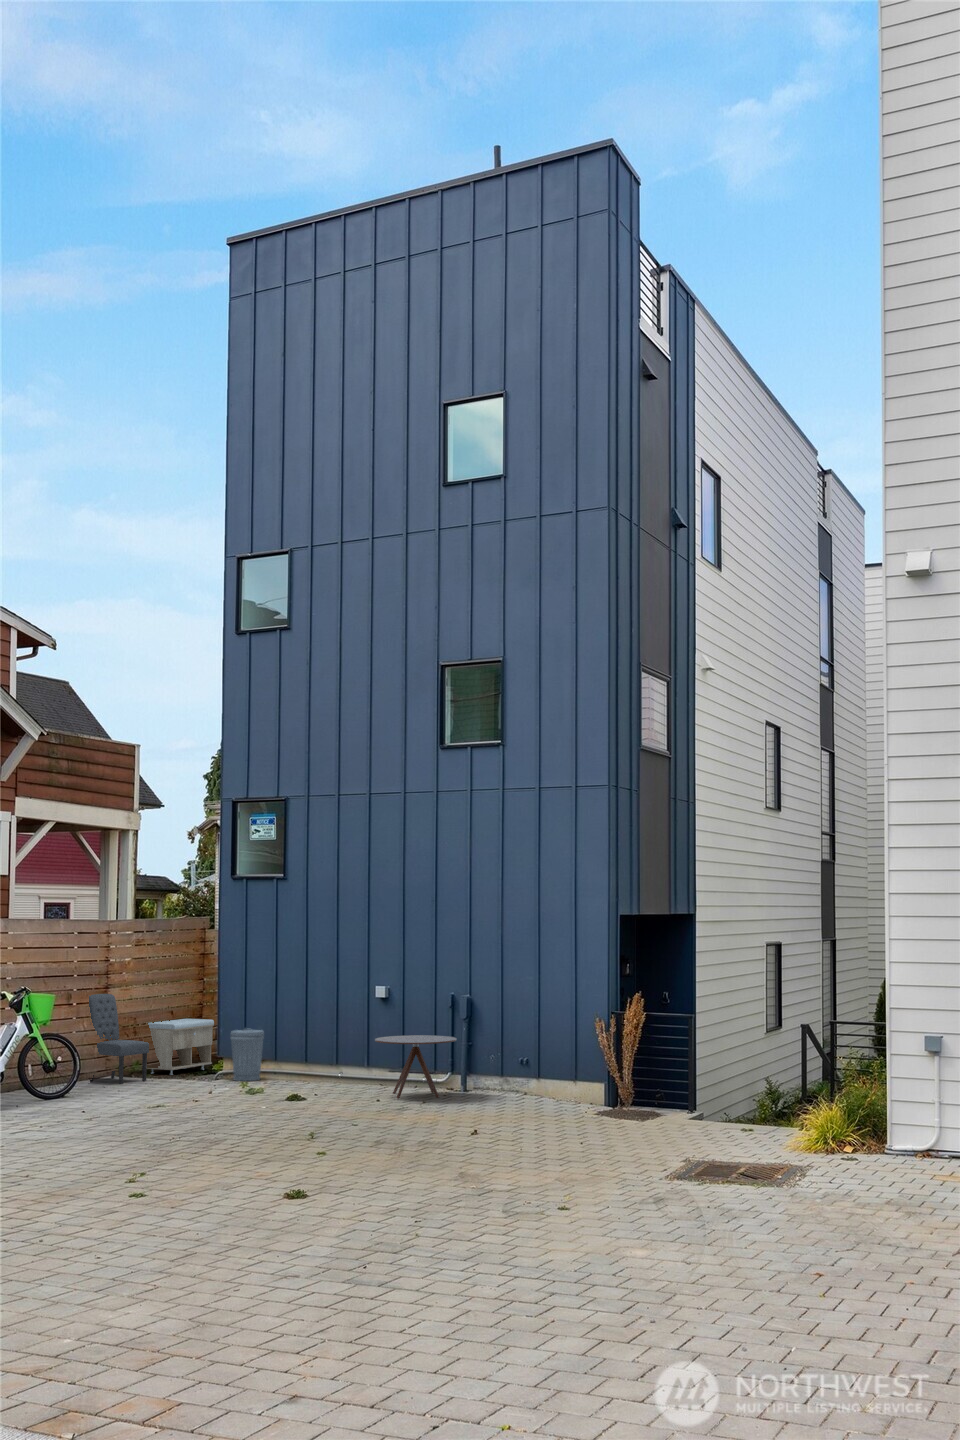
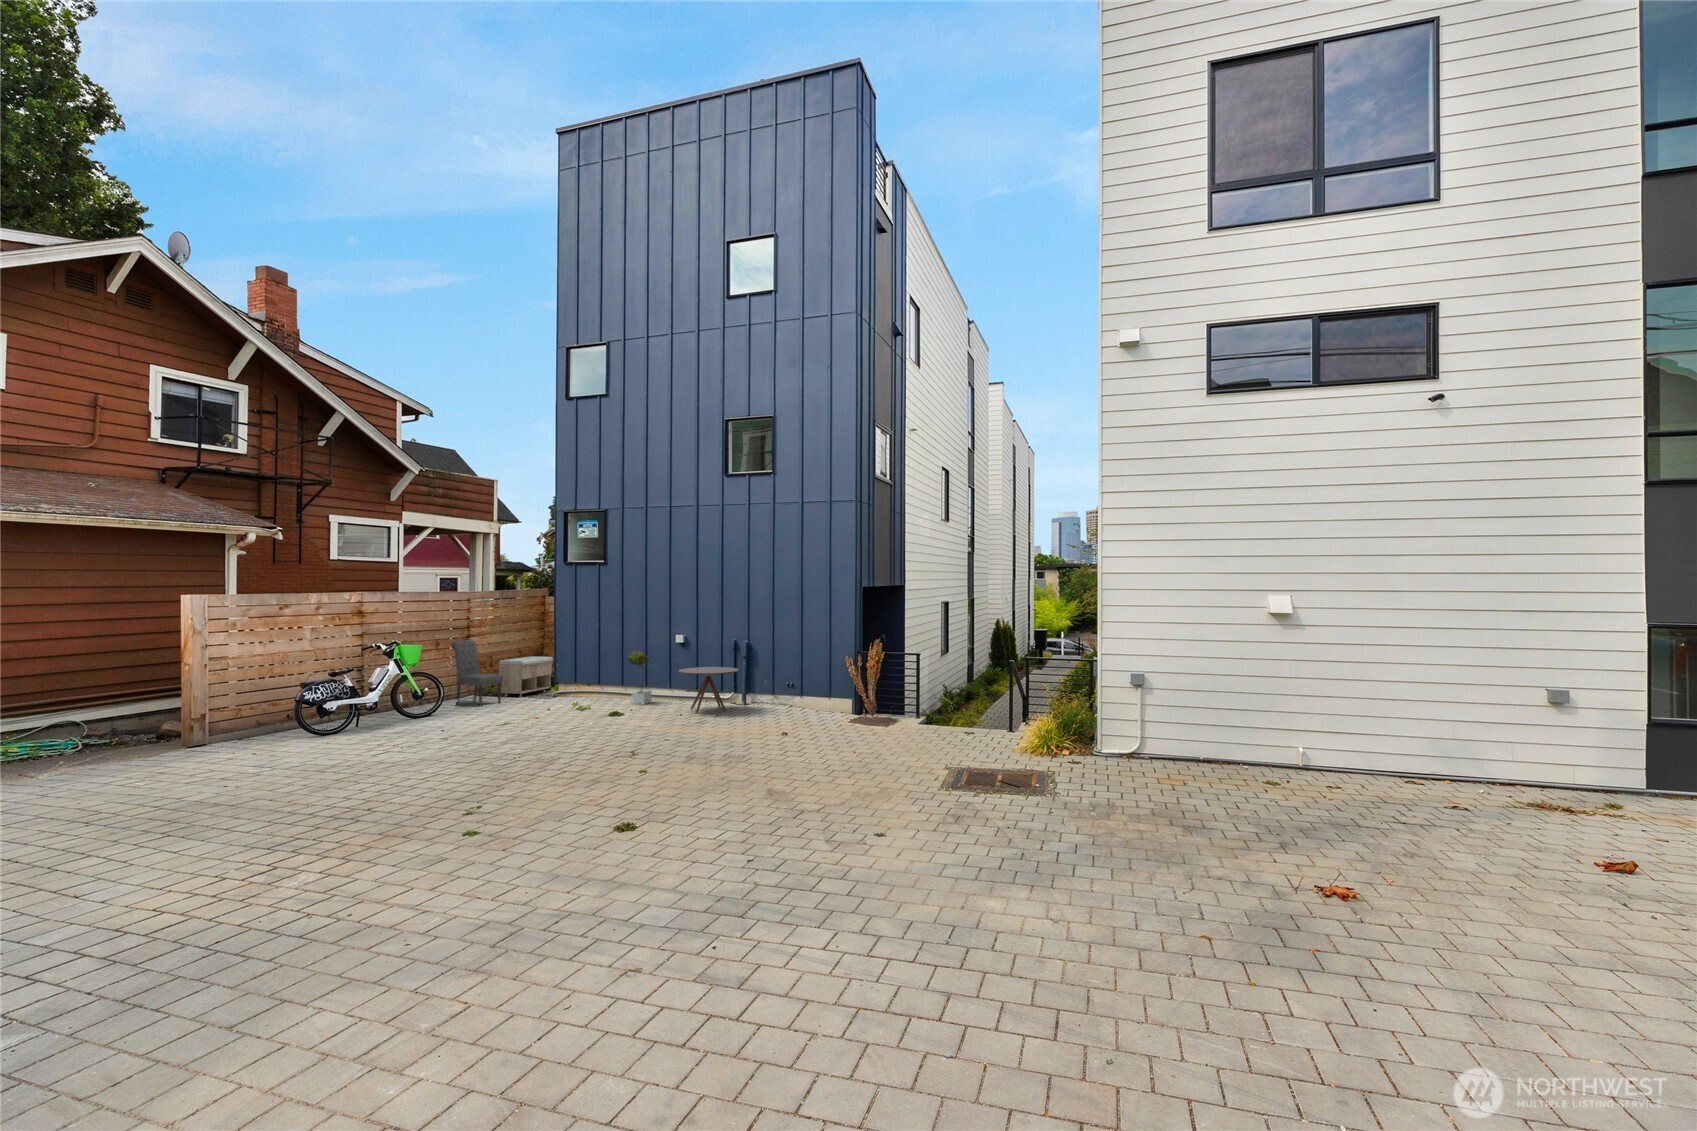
potted tree: none [311,1011,344,1087] -> present [628,651,652,704]
trash can: present [231,1029,264,1081] -> none [566,663,592,701]

